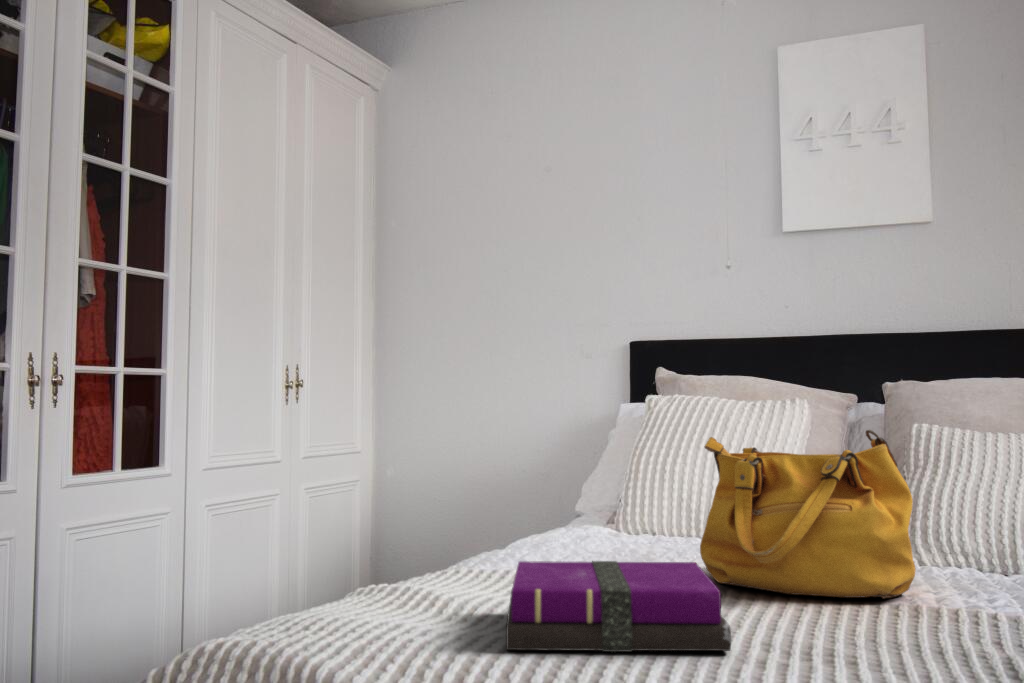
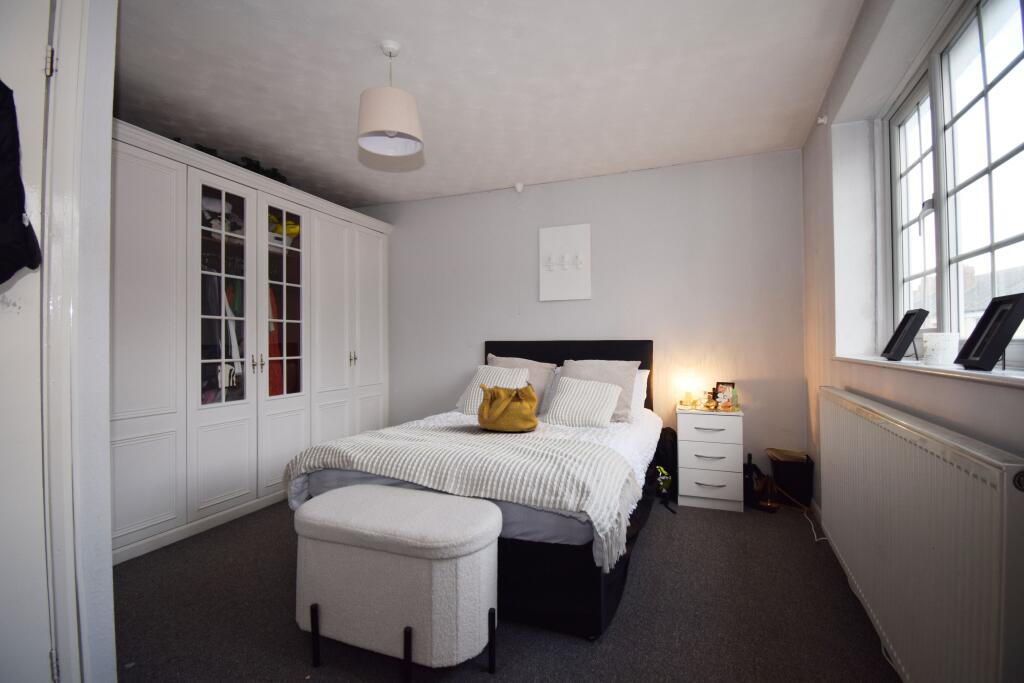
notebook: present [506,561,731,652] -> none [402,422,466,447]

